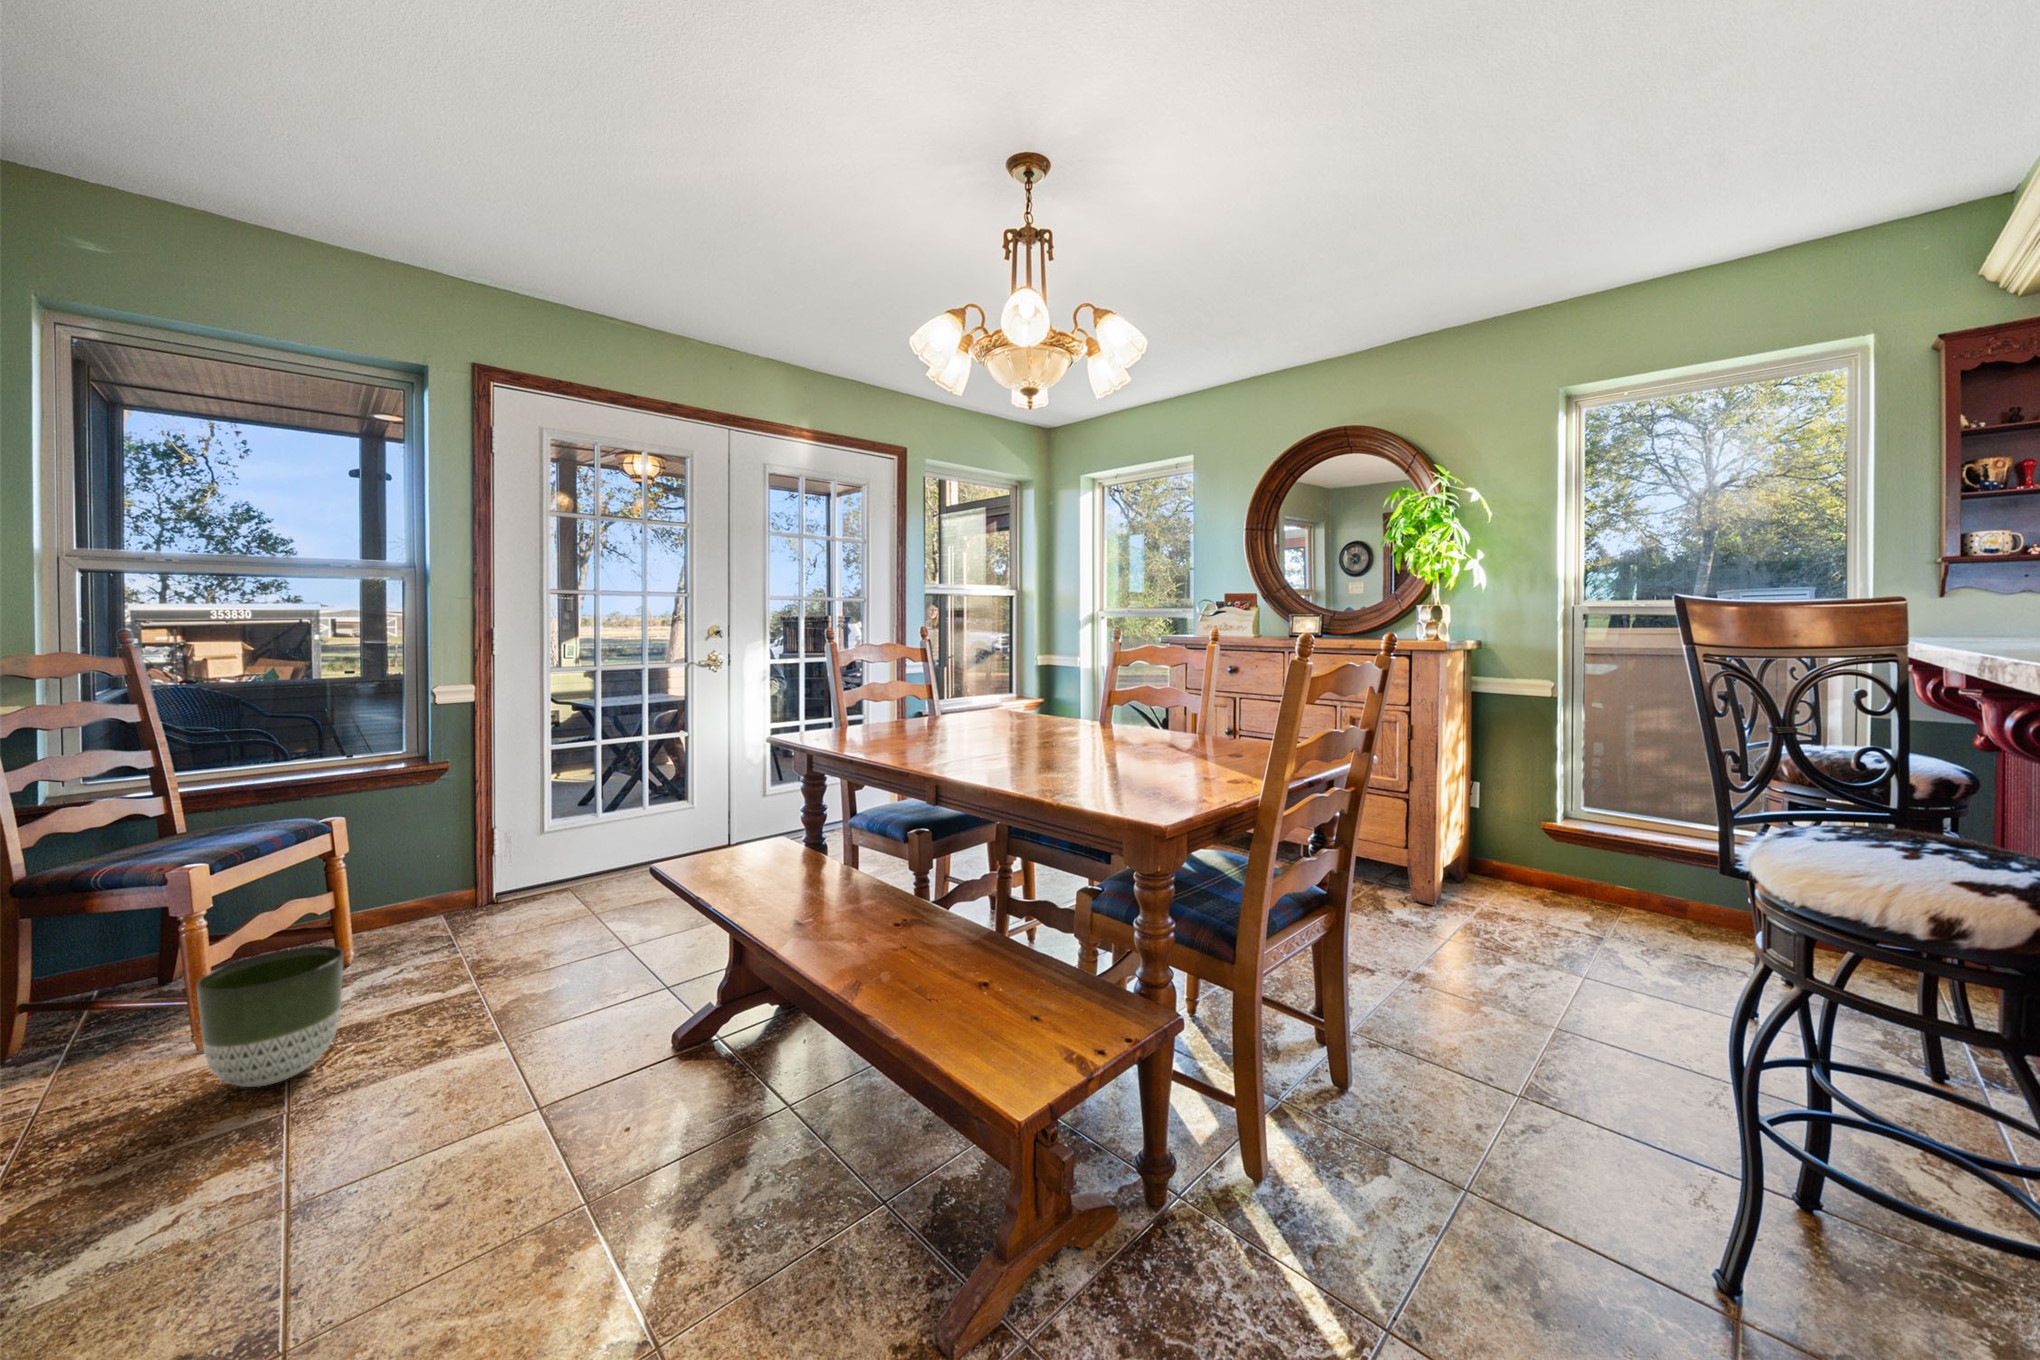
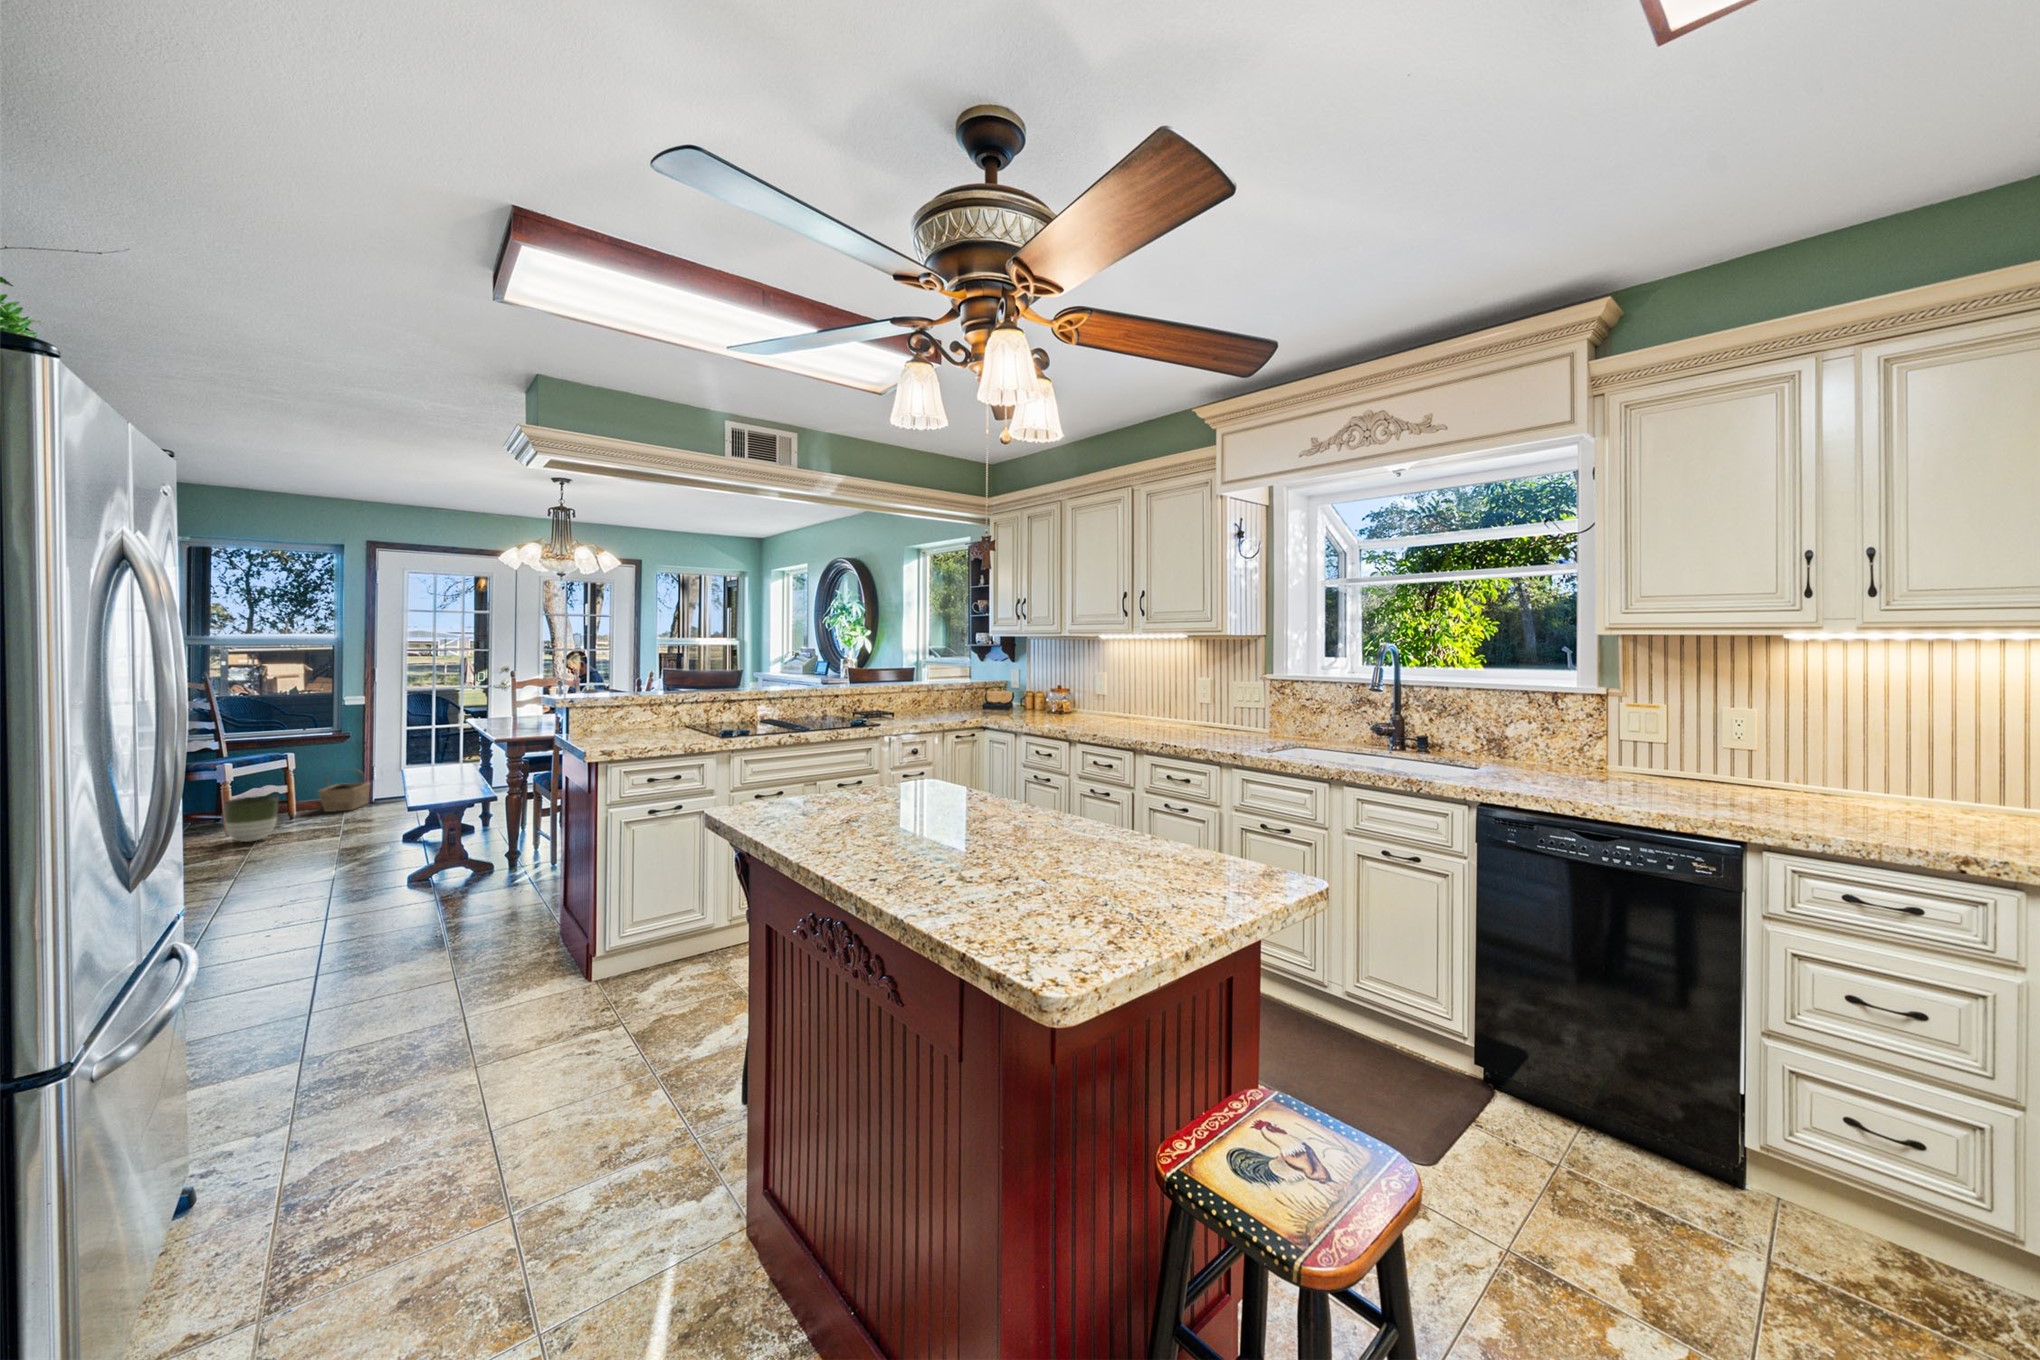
basket: none [395,840,493,939] -> present [318,771,370,812]

